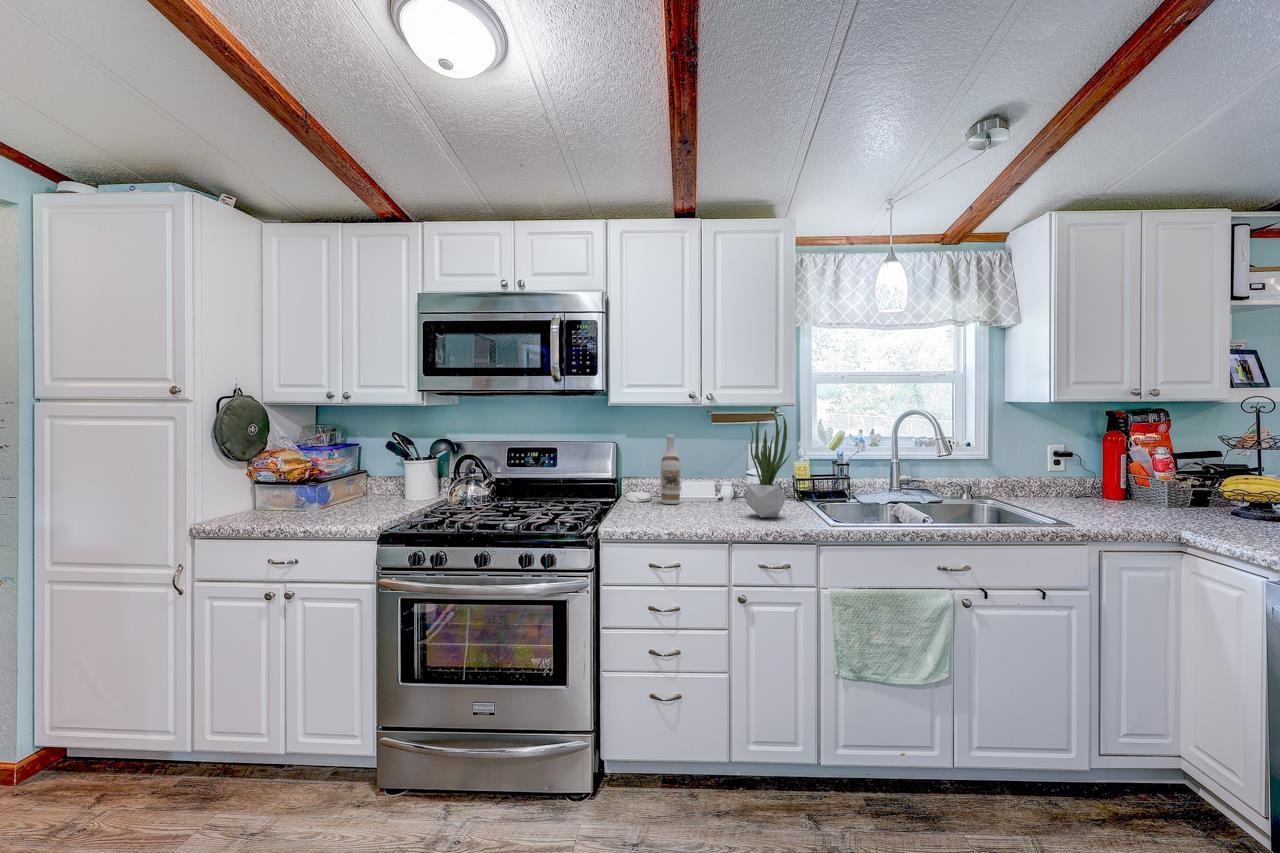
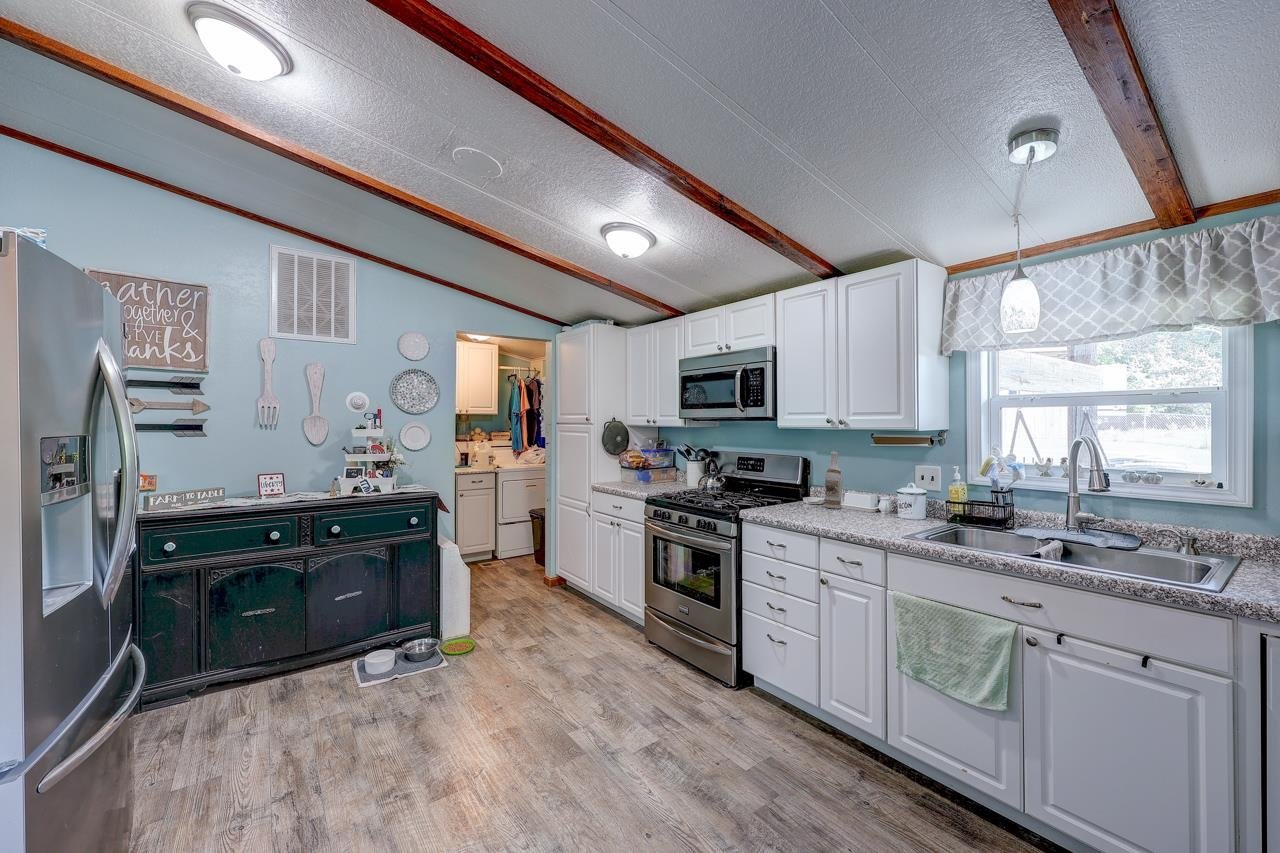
potted plant: present [746,415,790,518] -> none [860,435,902,526]

